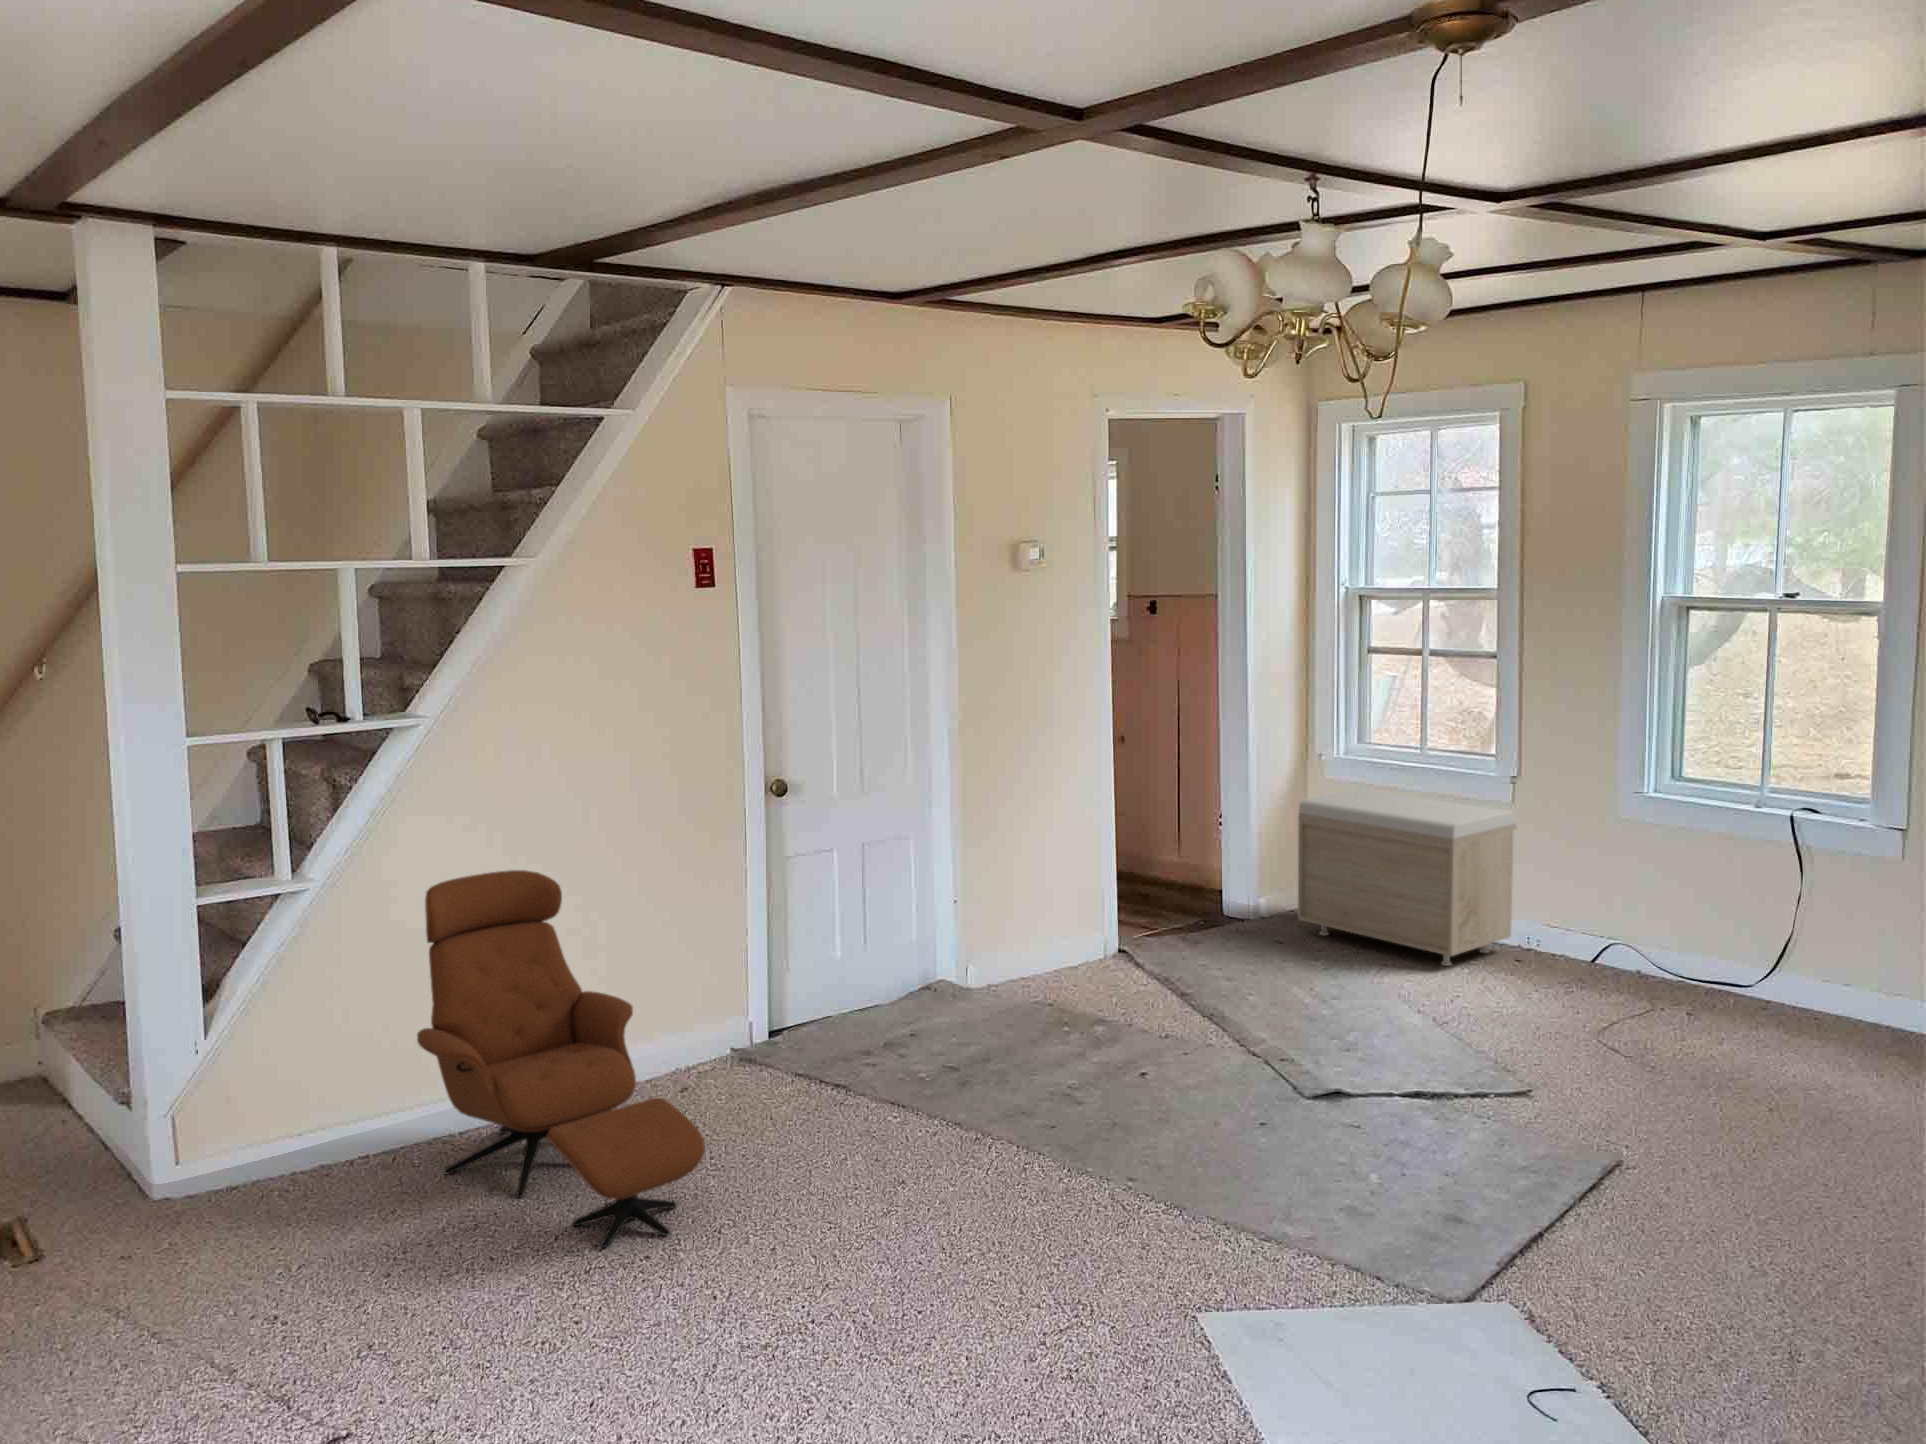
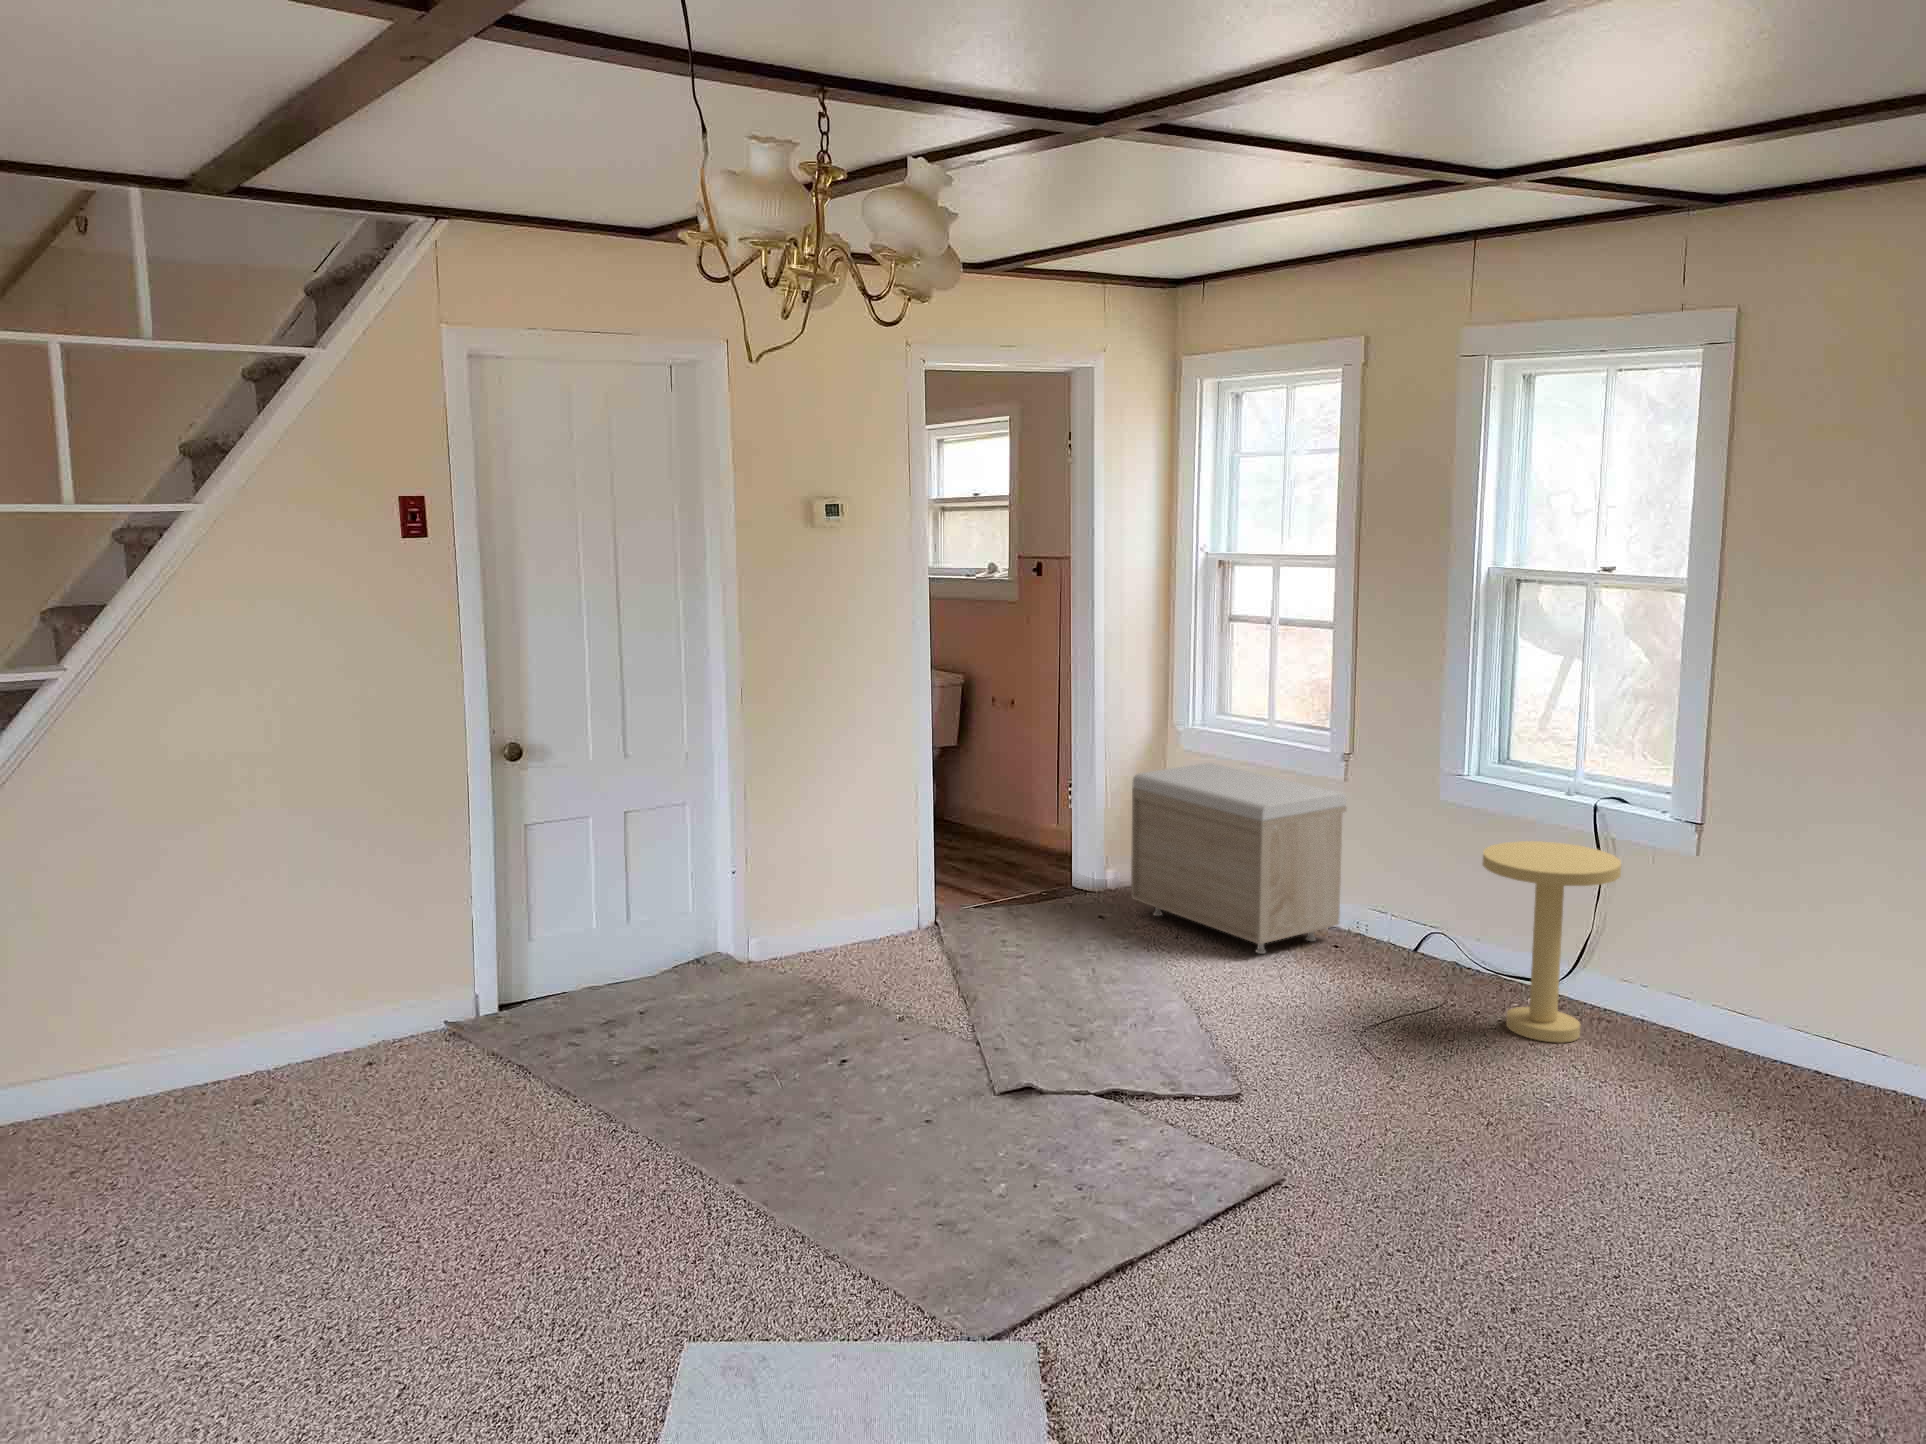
side table: none [1693,849,1832,1034] -> present [1482,841,1621,1043]
armchair: present [417,870,705,1248] -> none [25,830,275,1232]

